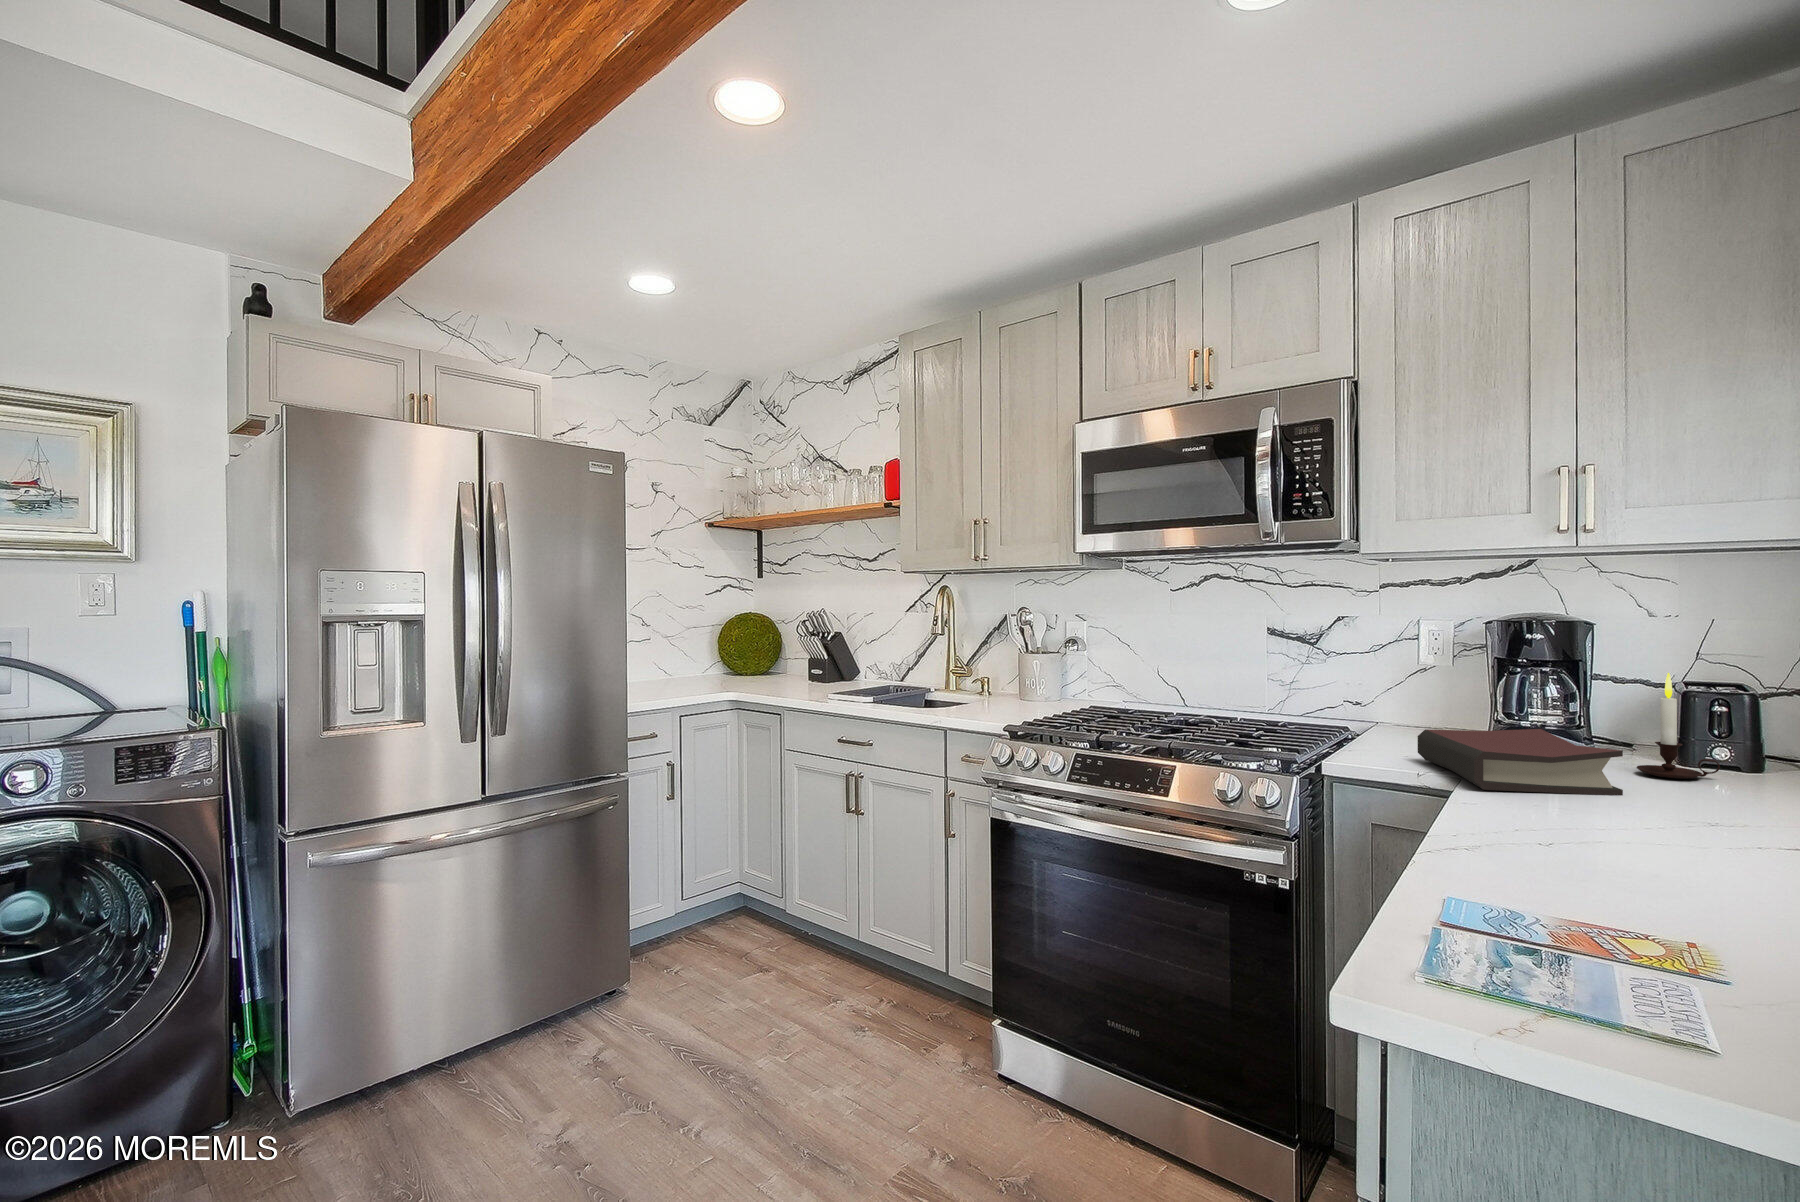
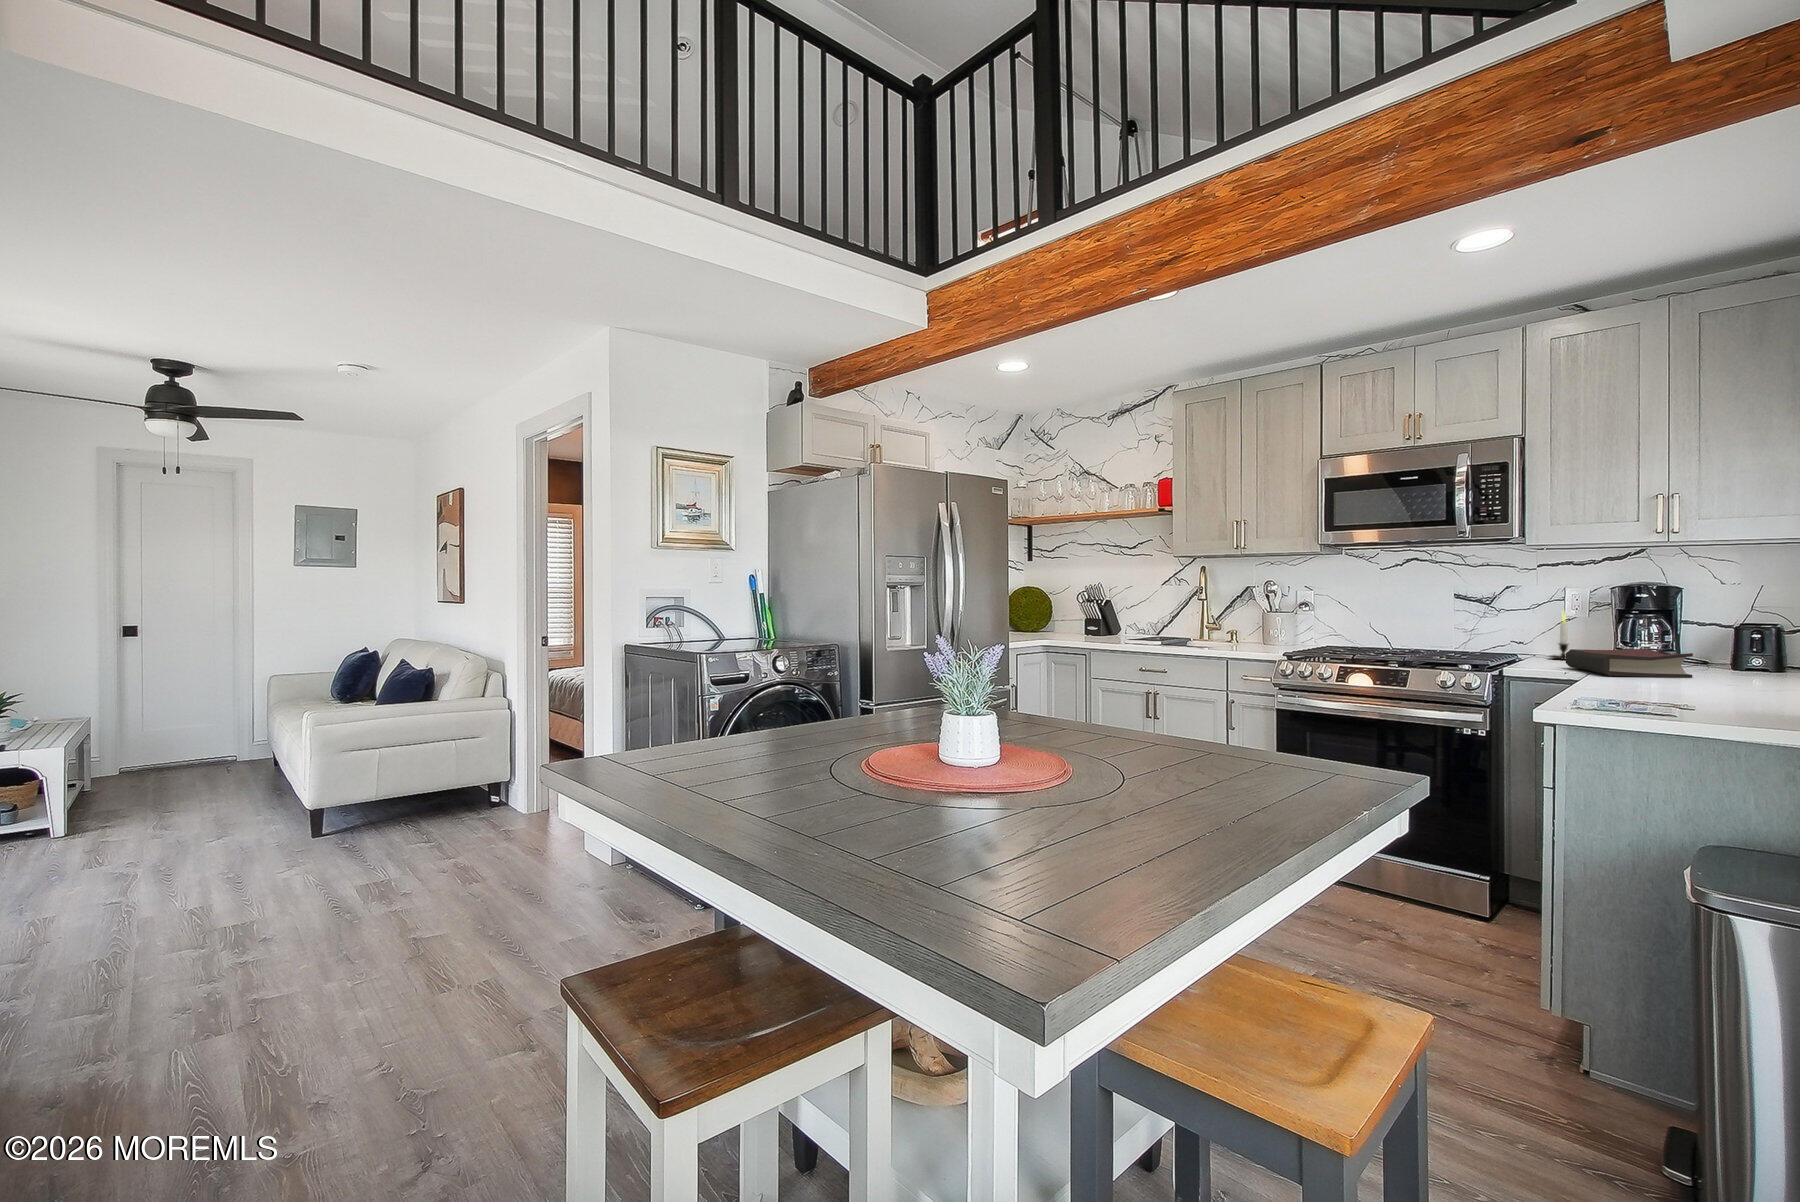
candle: present [1637,673,1720,779] -> present [1551,612,1568,660]

